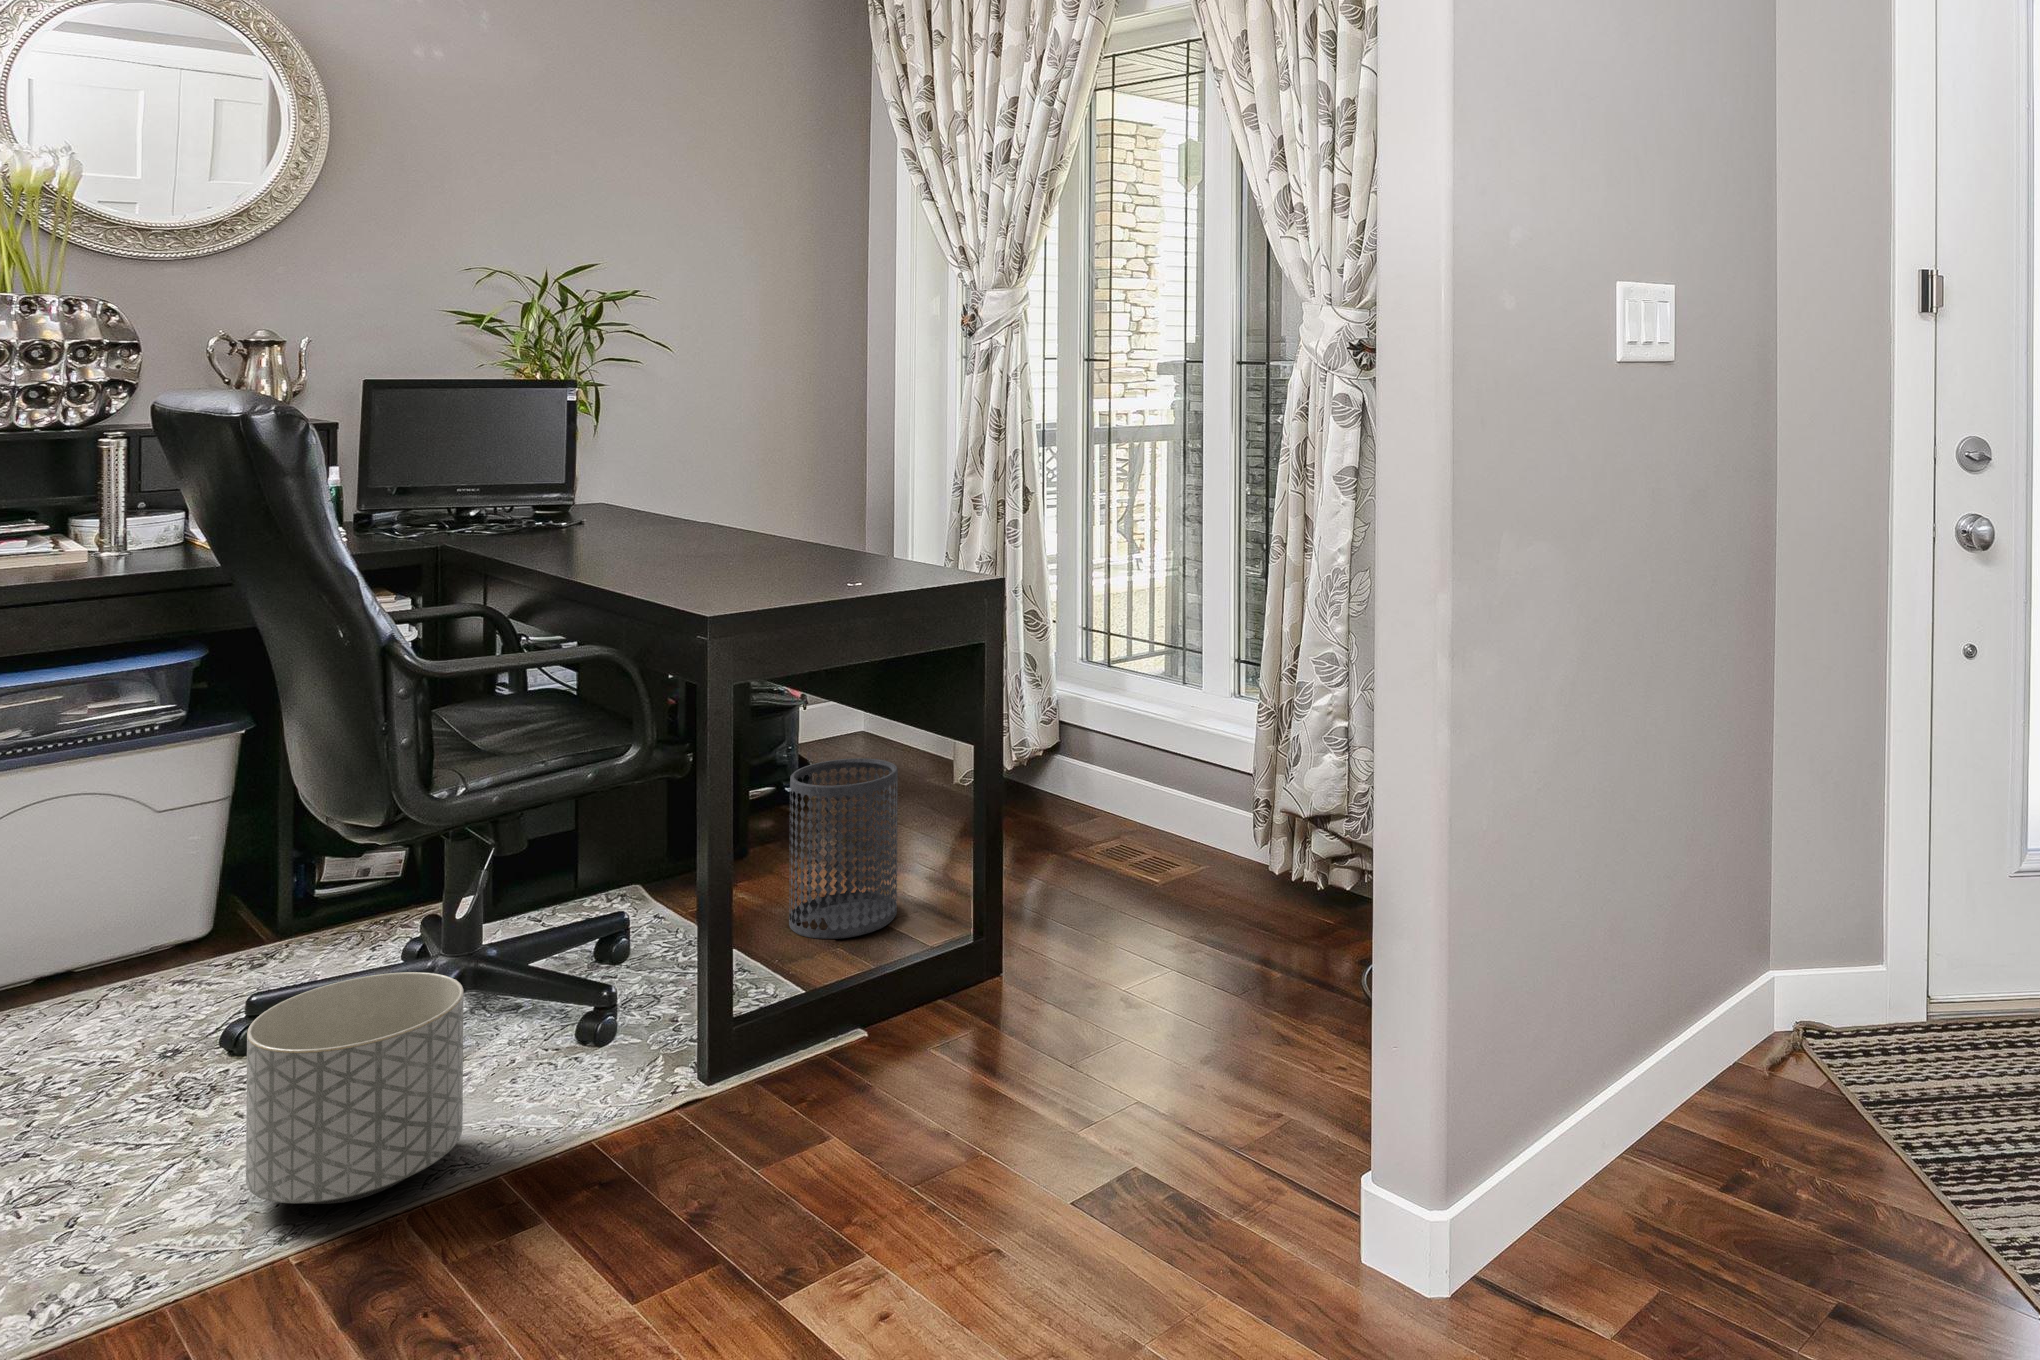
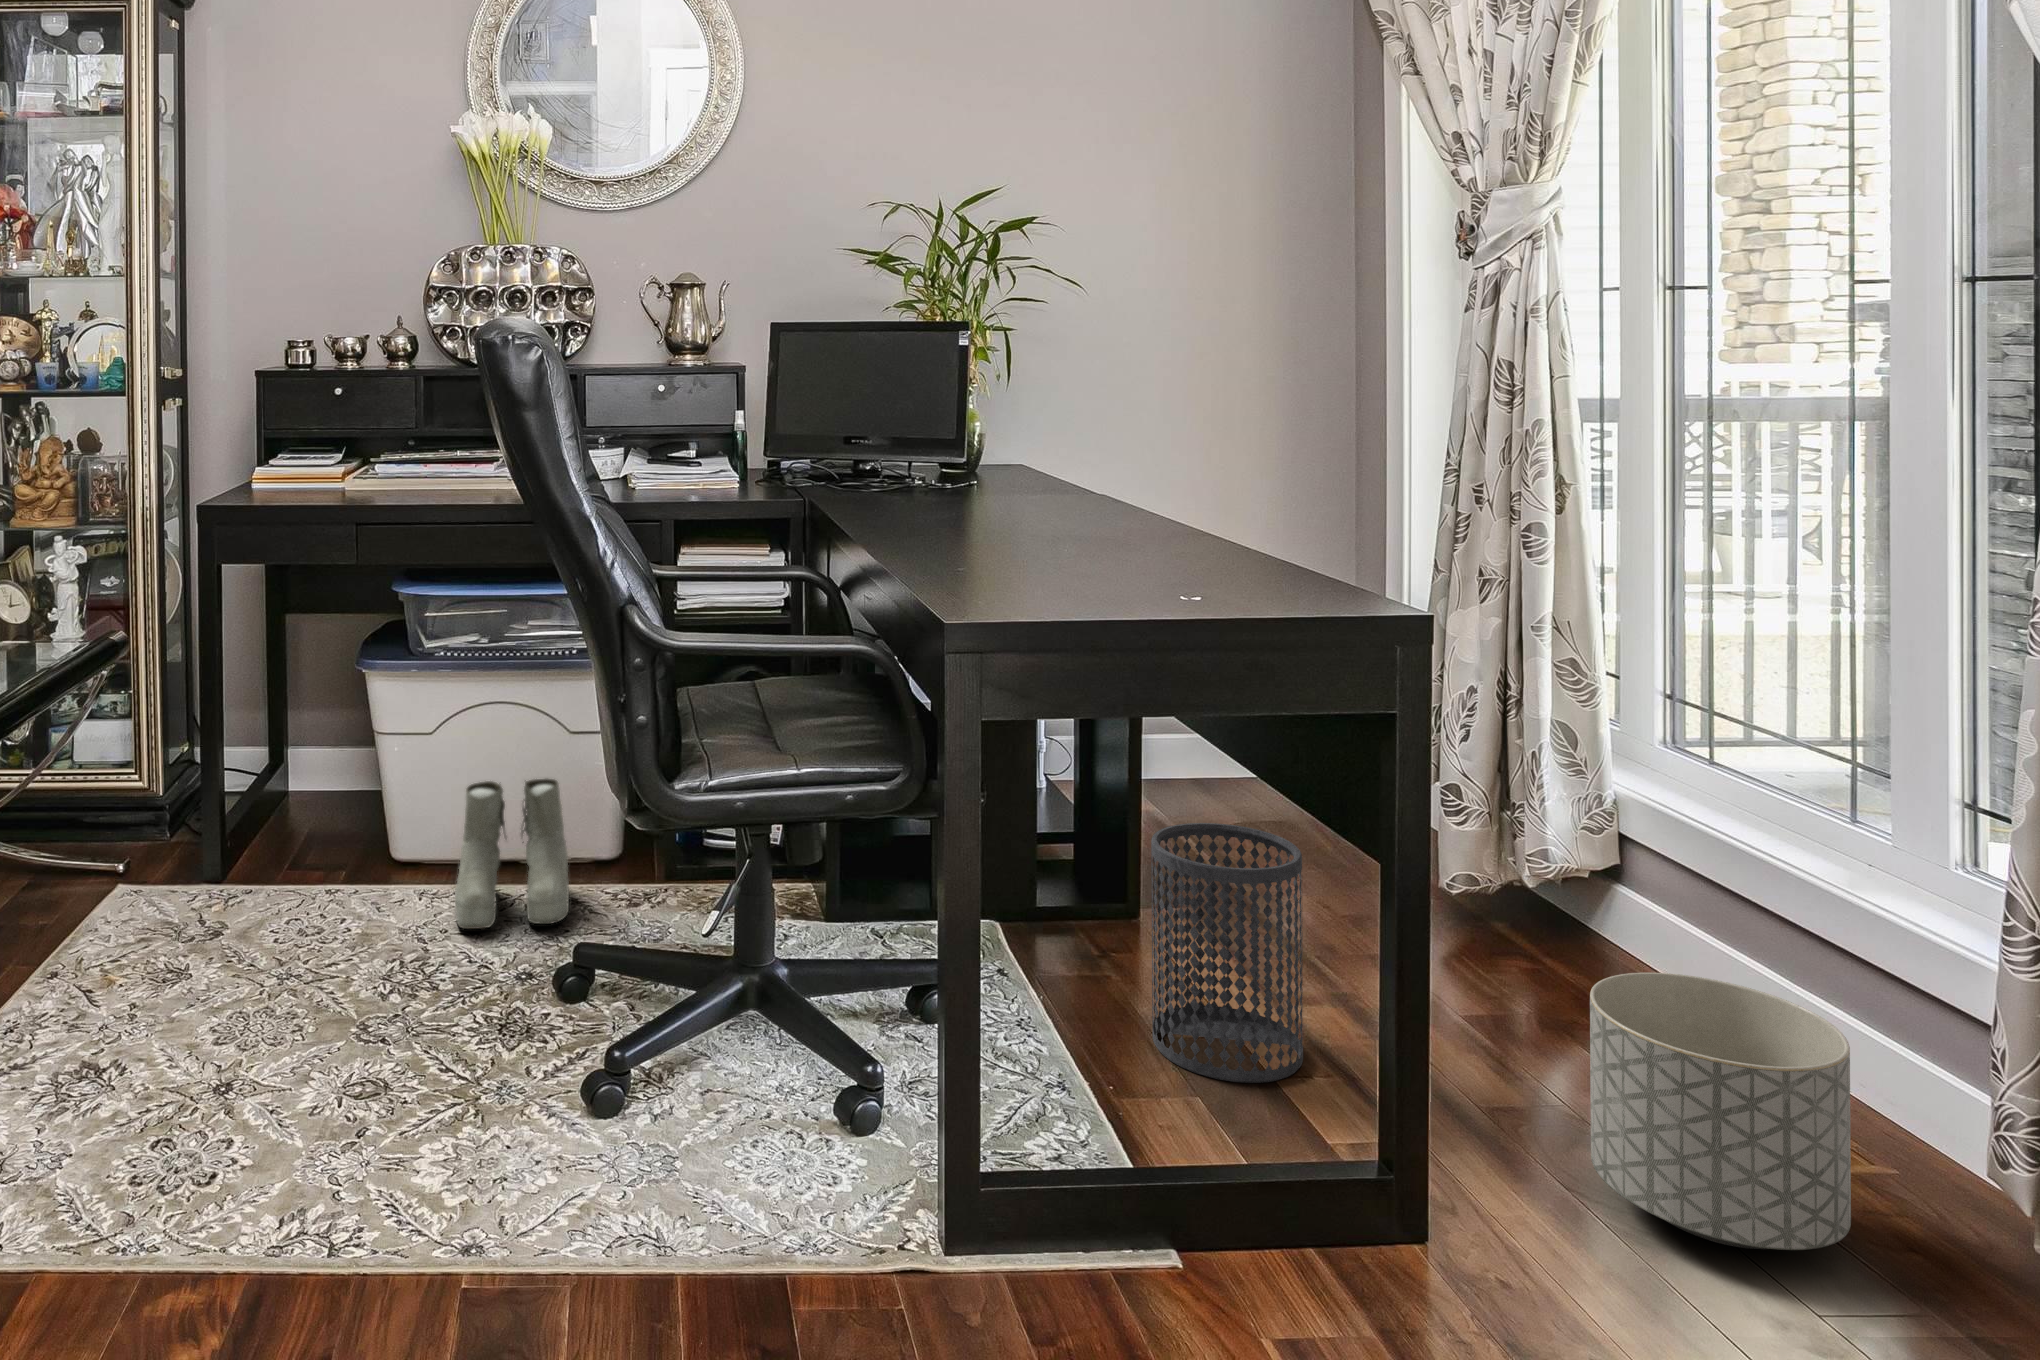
boots: none [16,866,174,1041] -> present [455,778,569,929]
planter: present [246,972,464,1204] -> present [1590,973,1851,1250]

